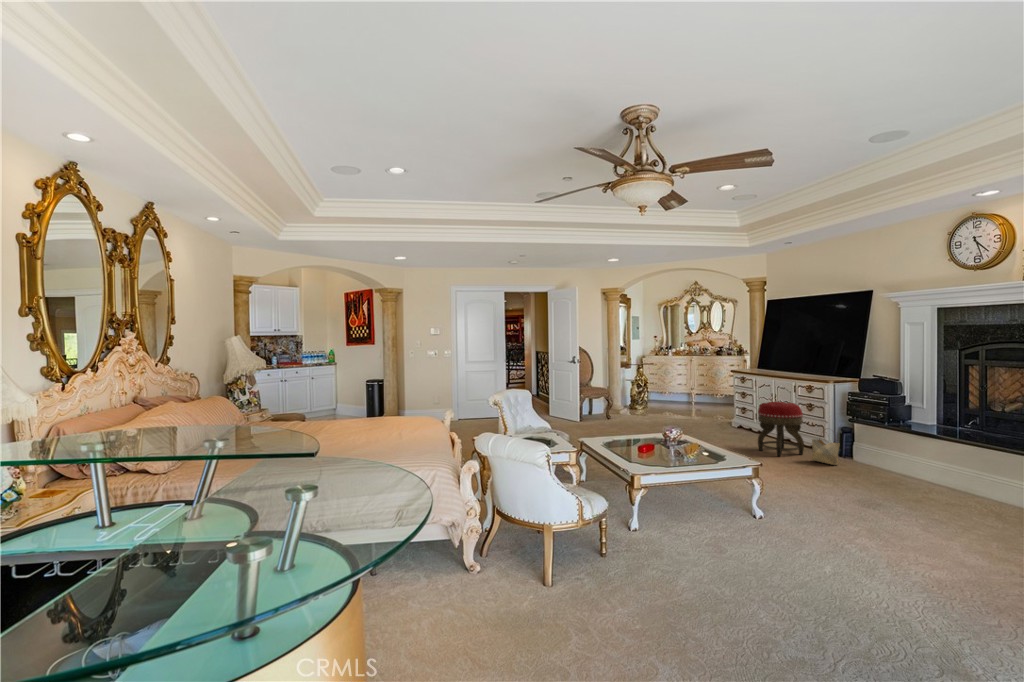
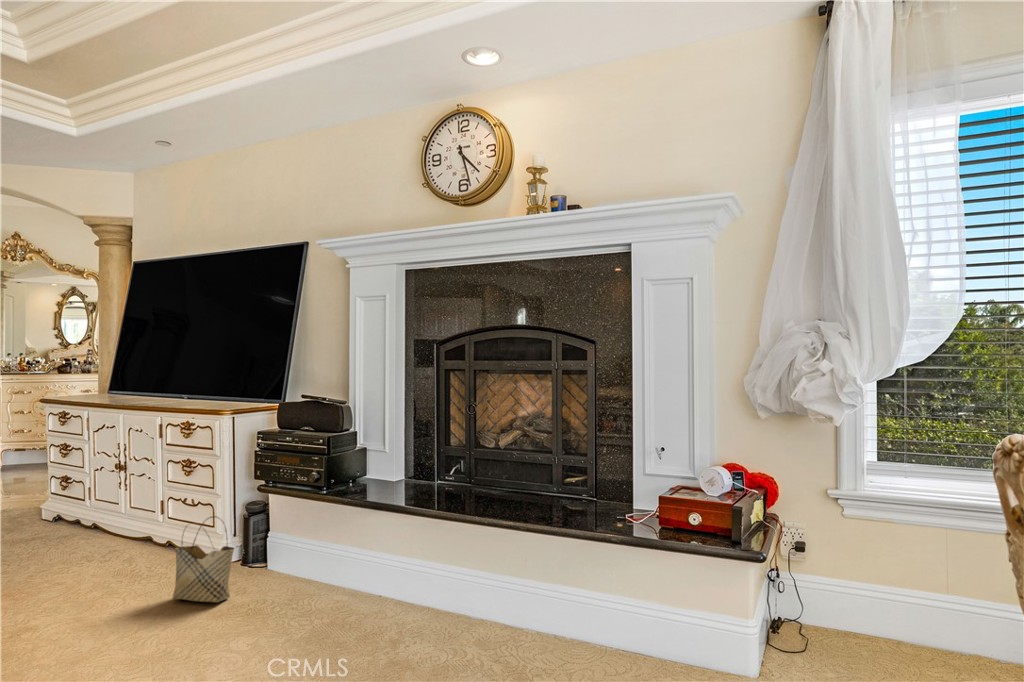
footstool: present [758,402,804,456] -> none [49,463,166,605]

